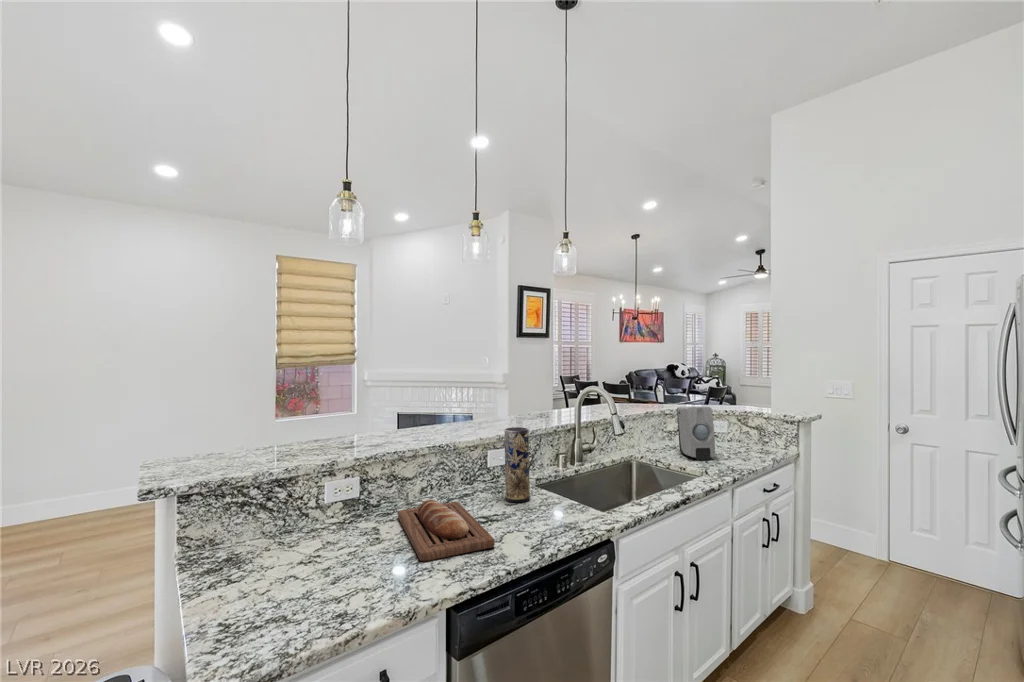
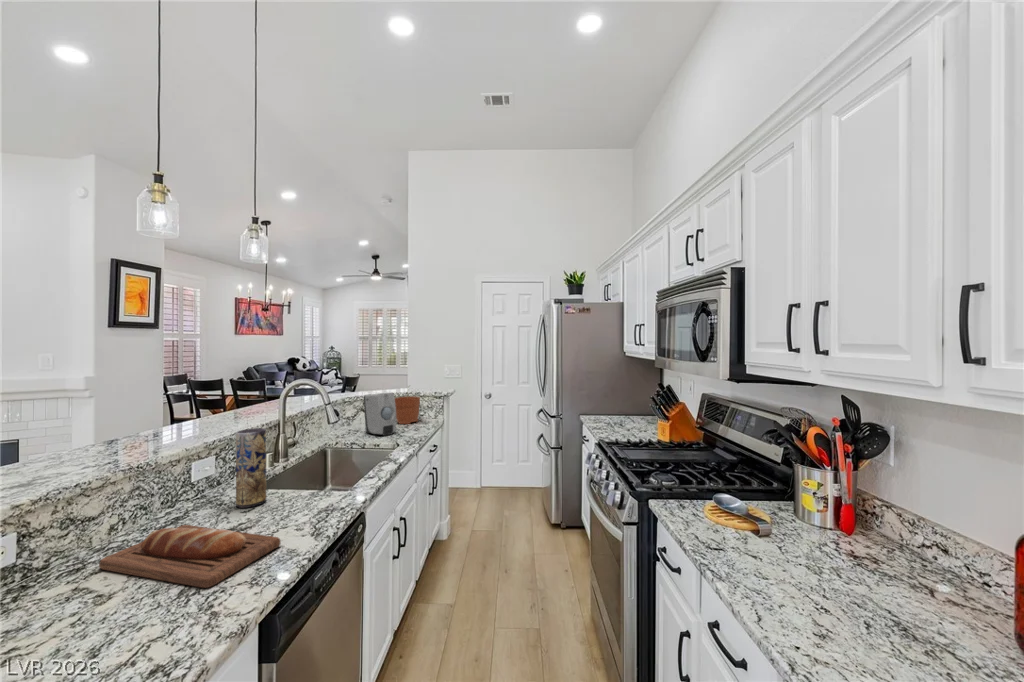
plant pot: none [723,400,761,451] -> present [395,396,420,424]

